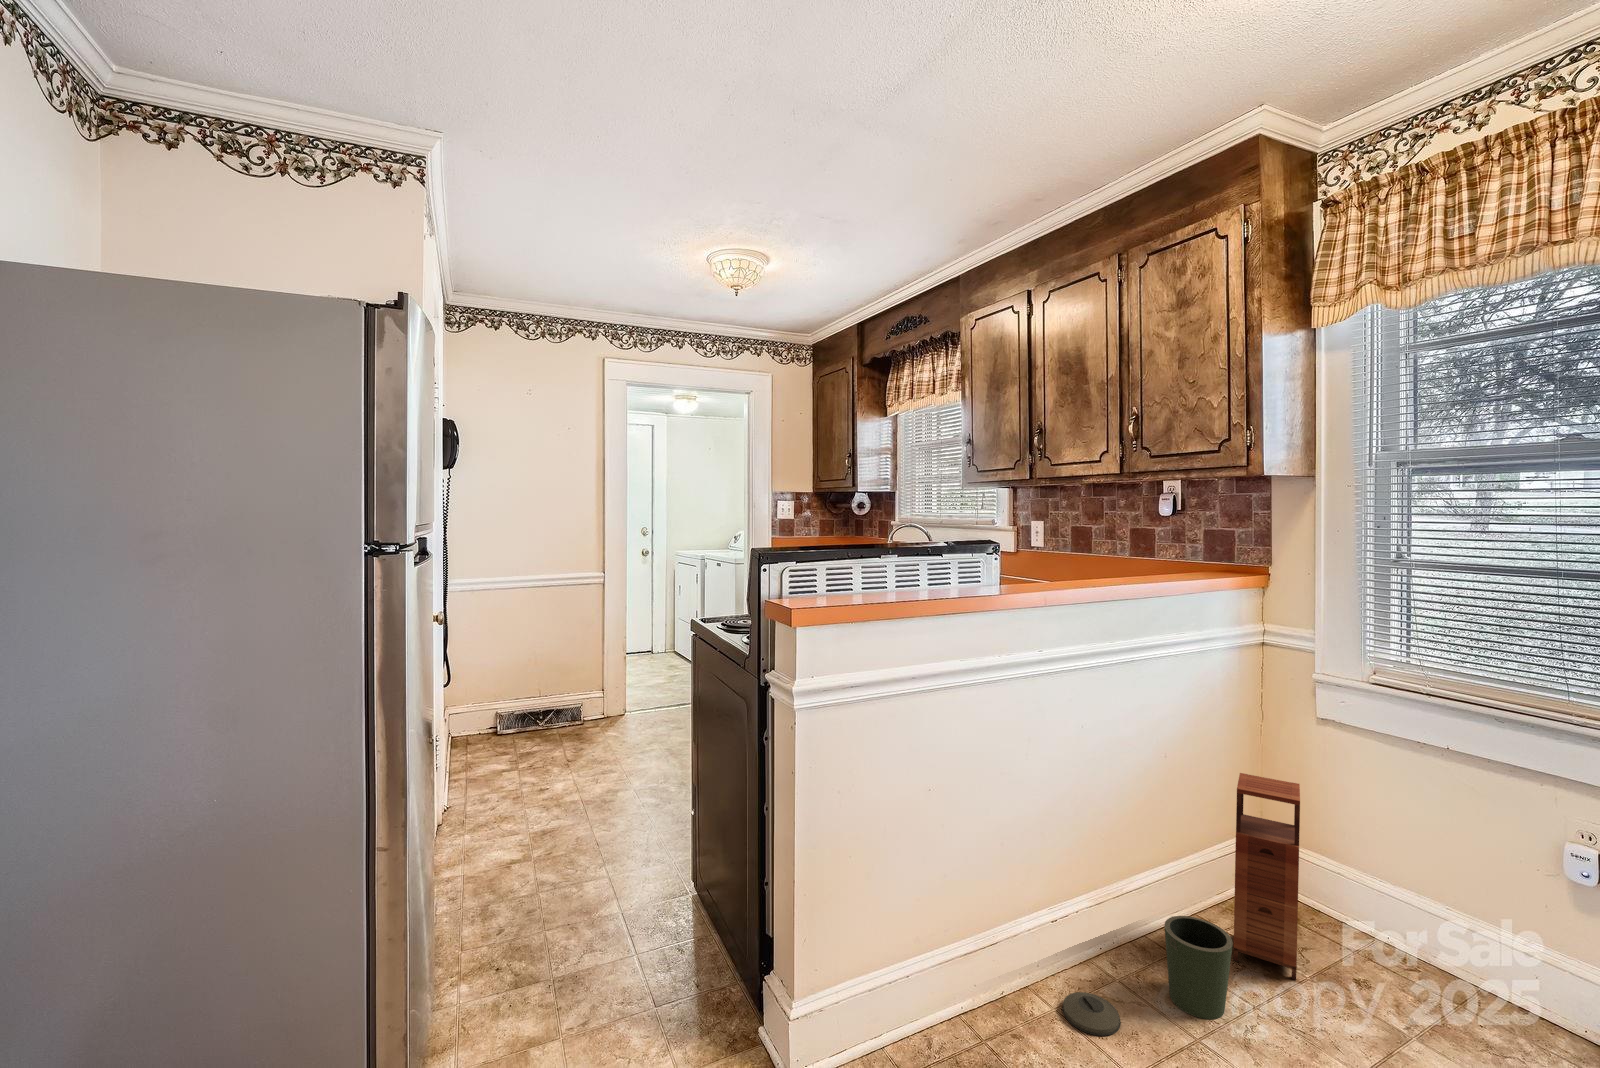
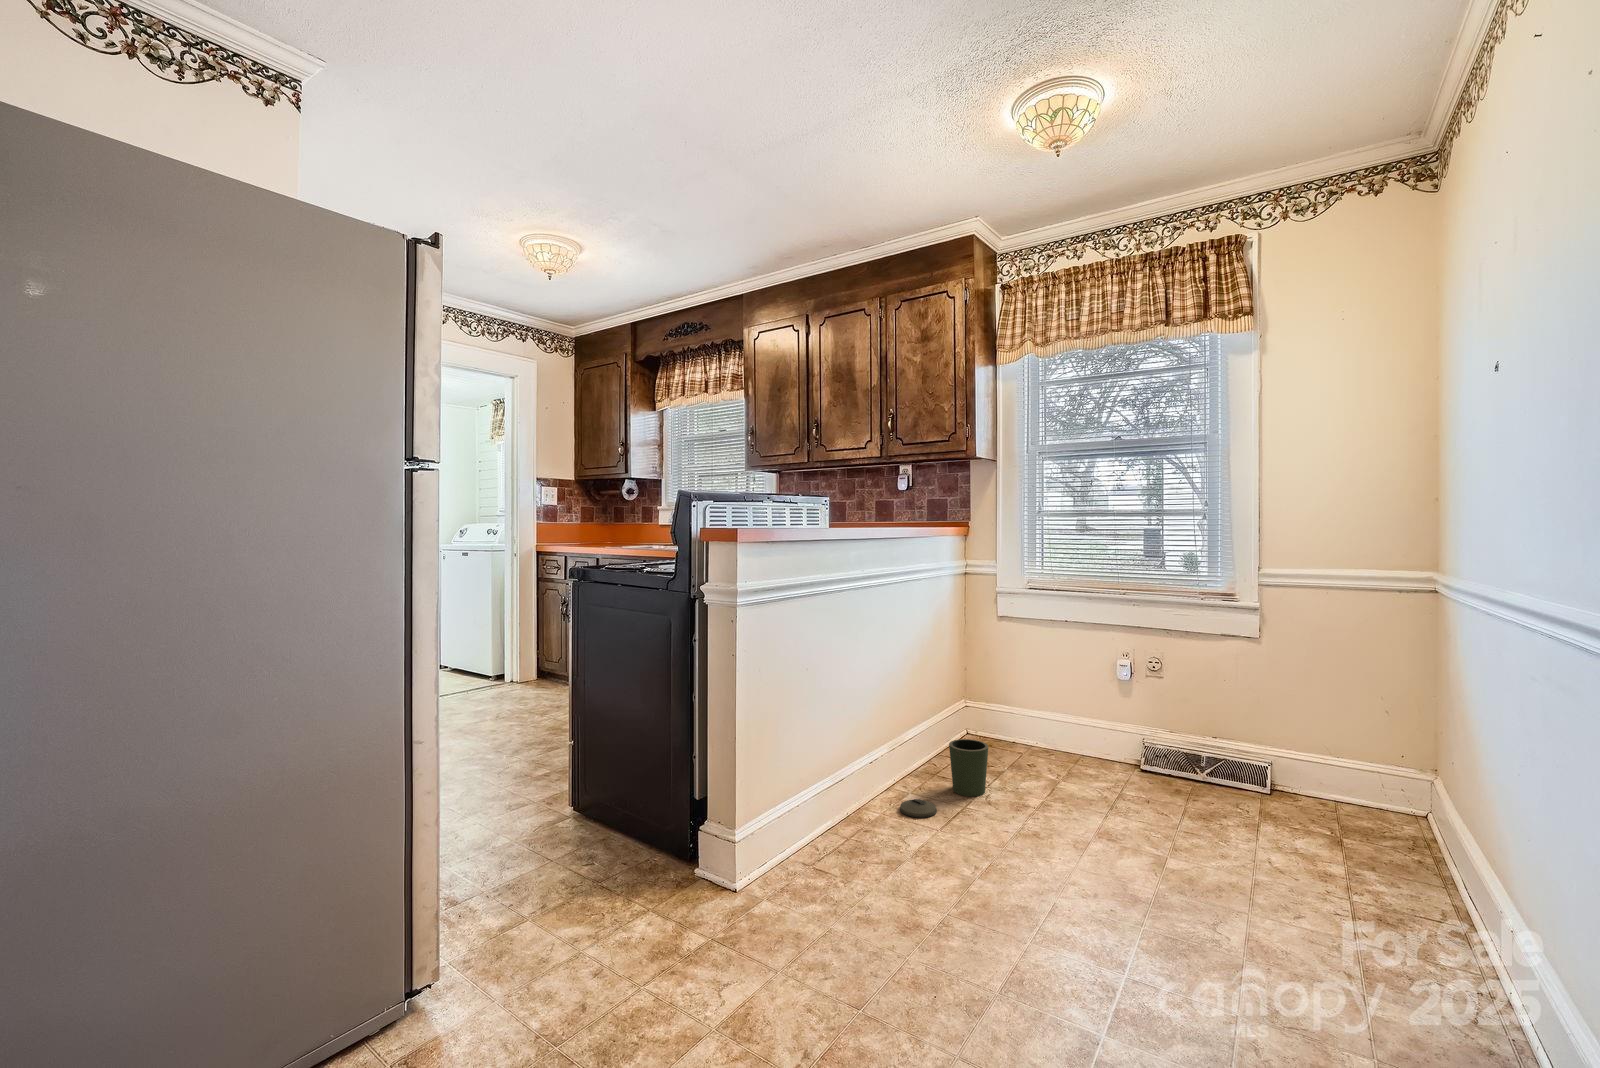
storage cabinet: present [1234,773,1300,980] -> none [972,650,1012,770]

